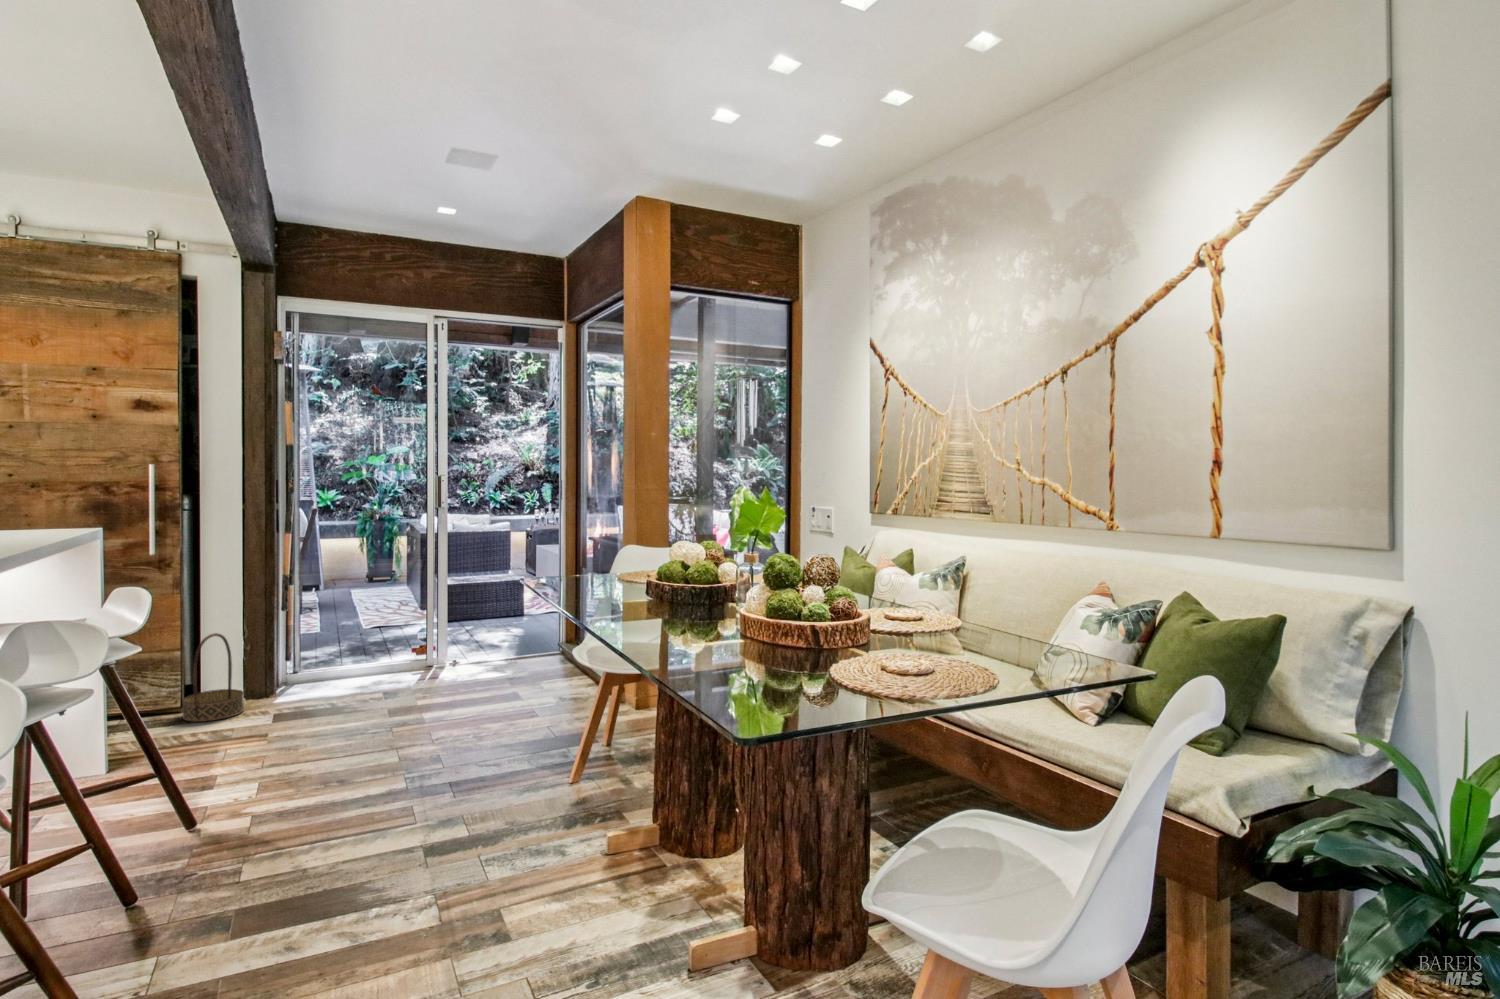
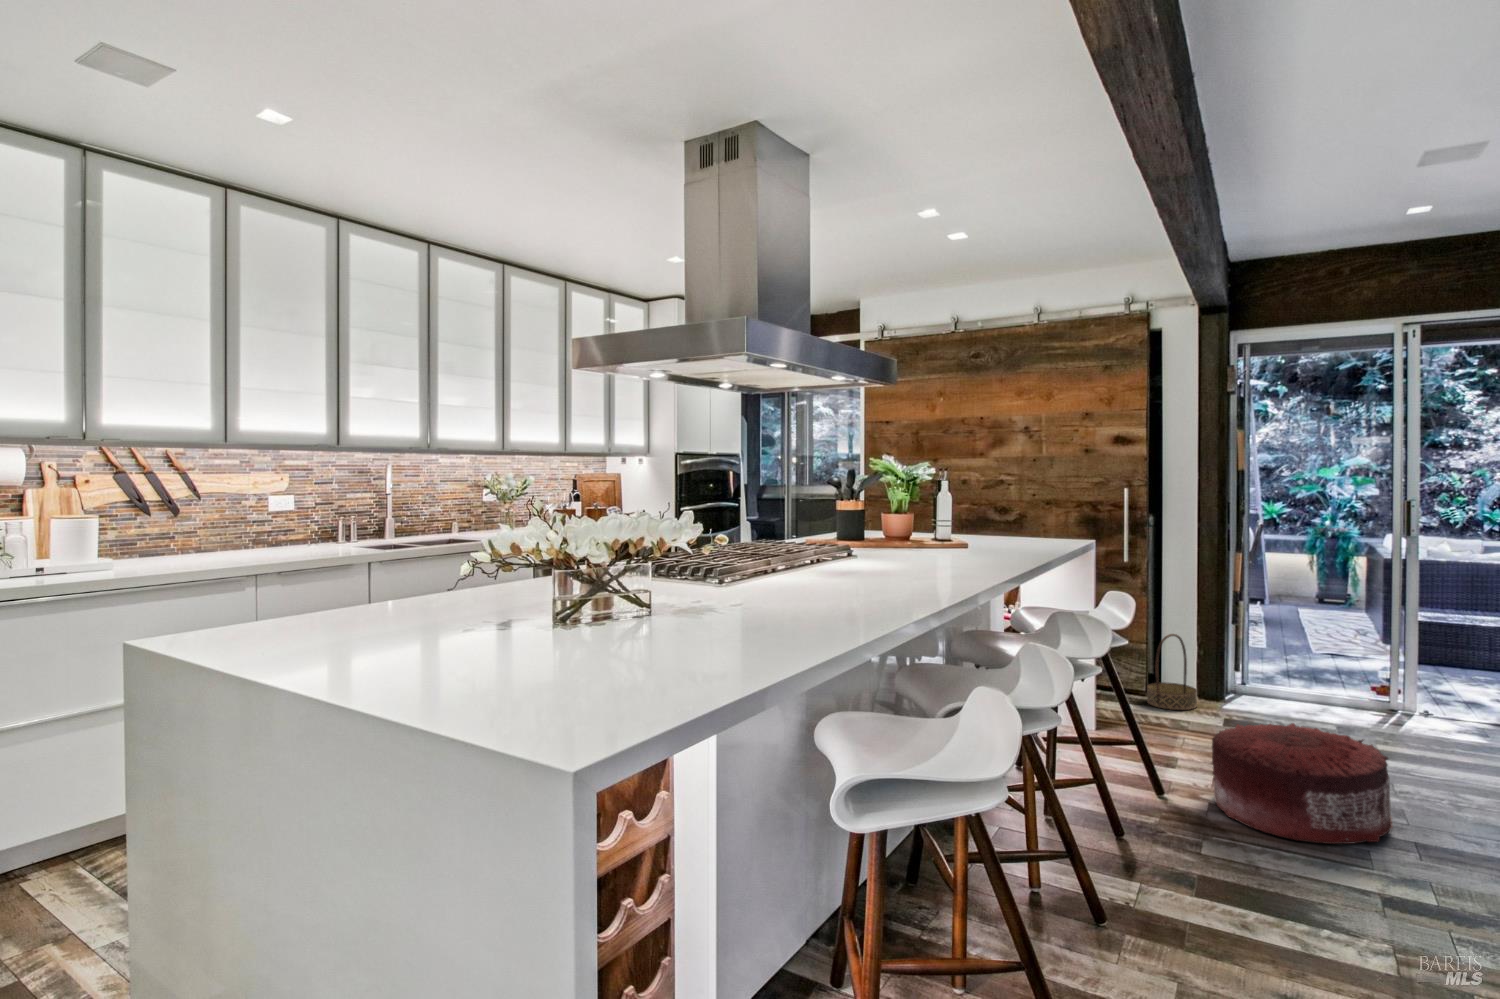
pouf: none [256,703,430,827] -> present [1212,723,1393,844]

